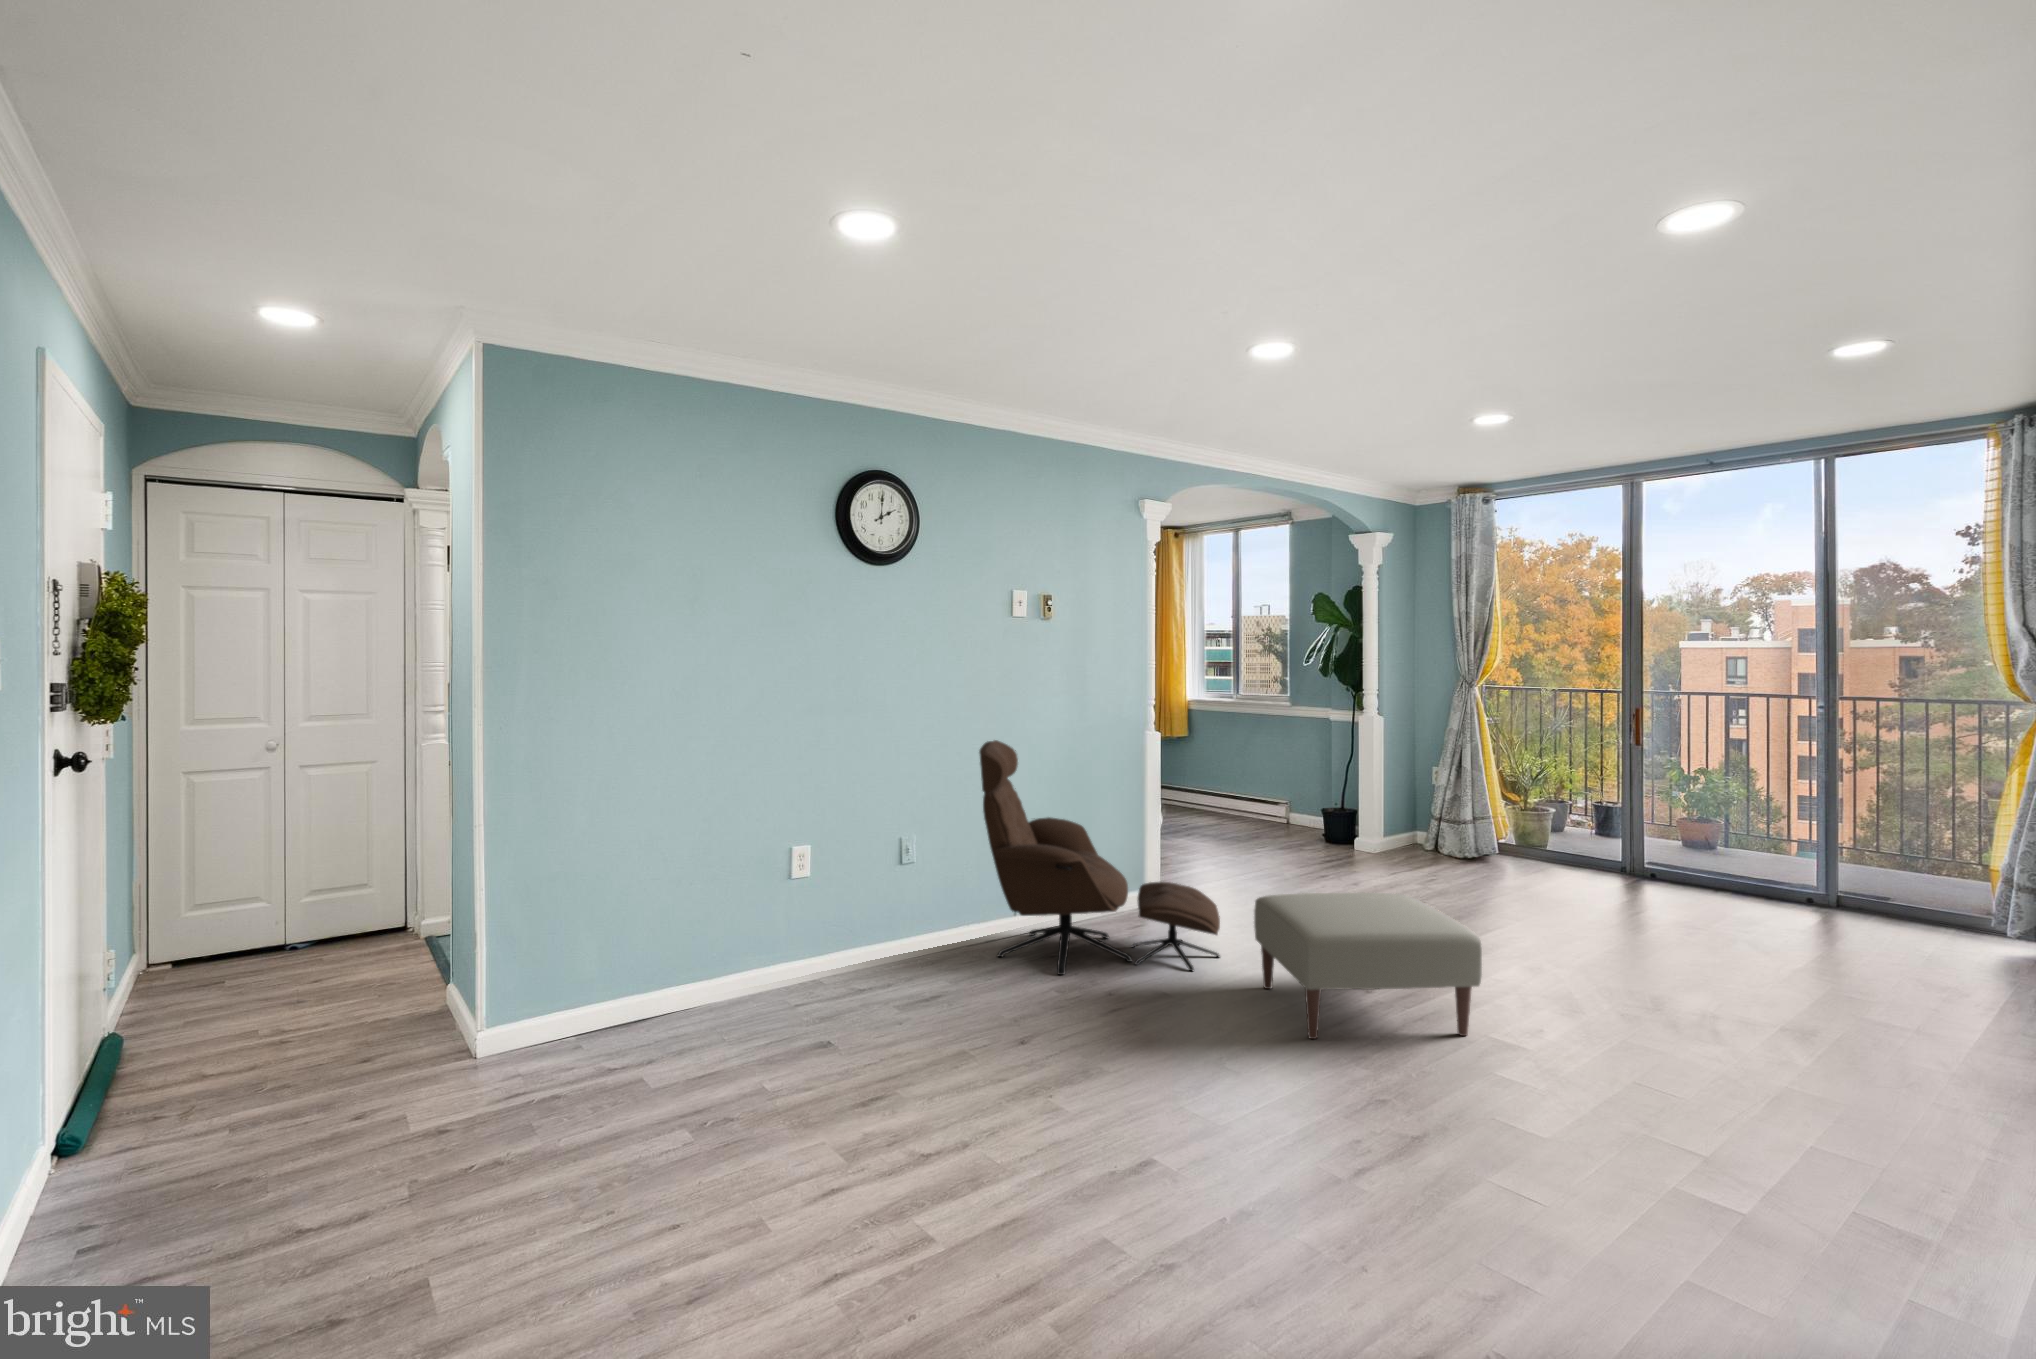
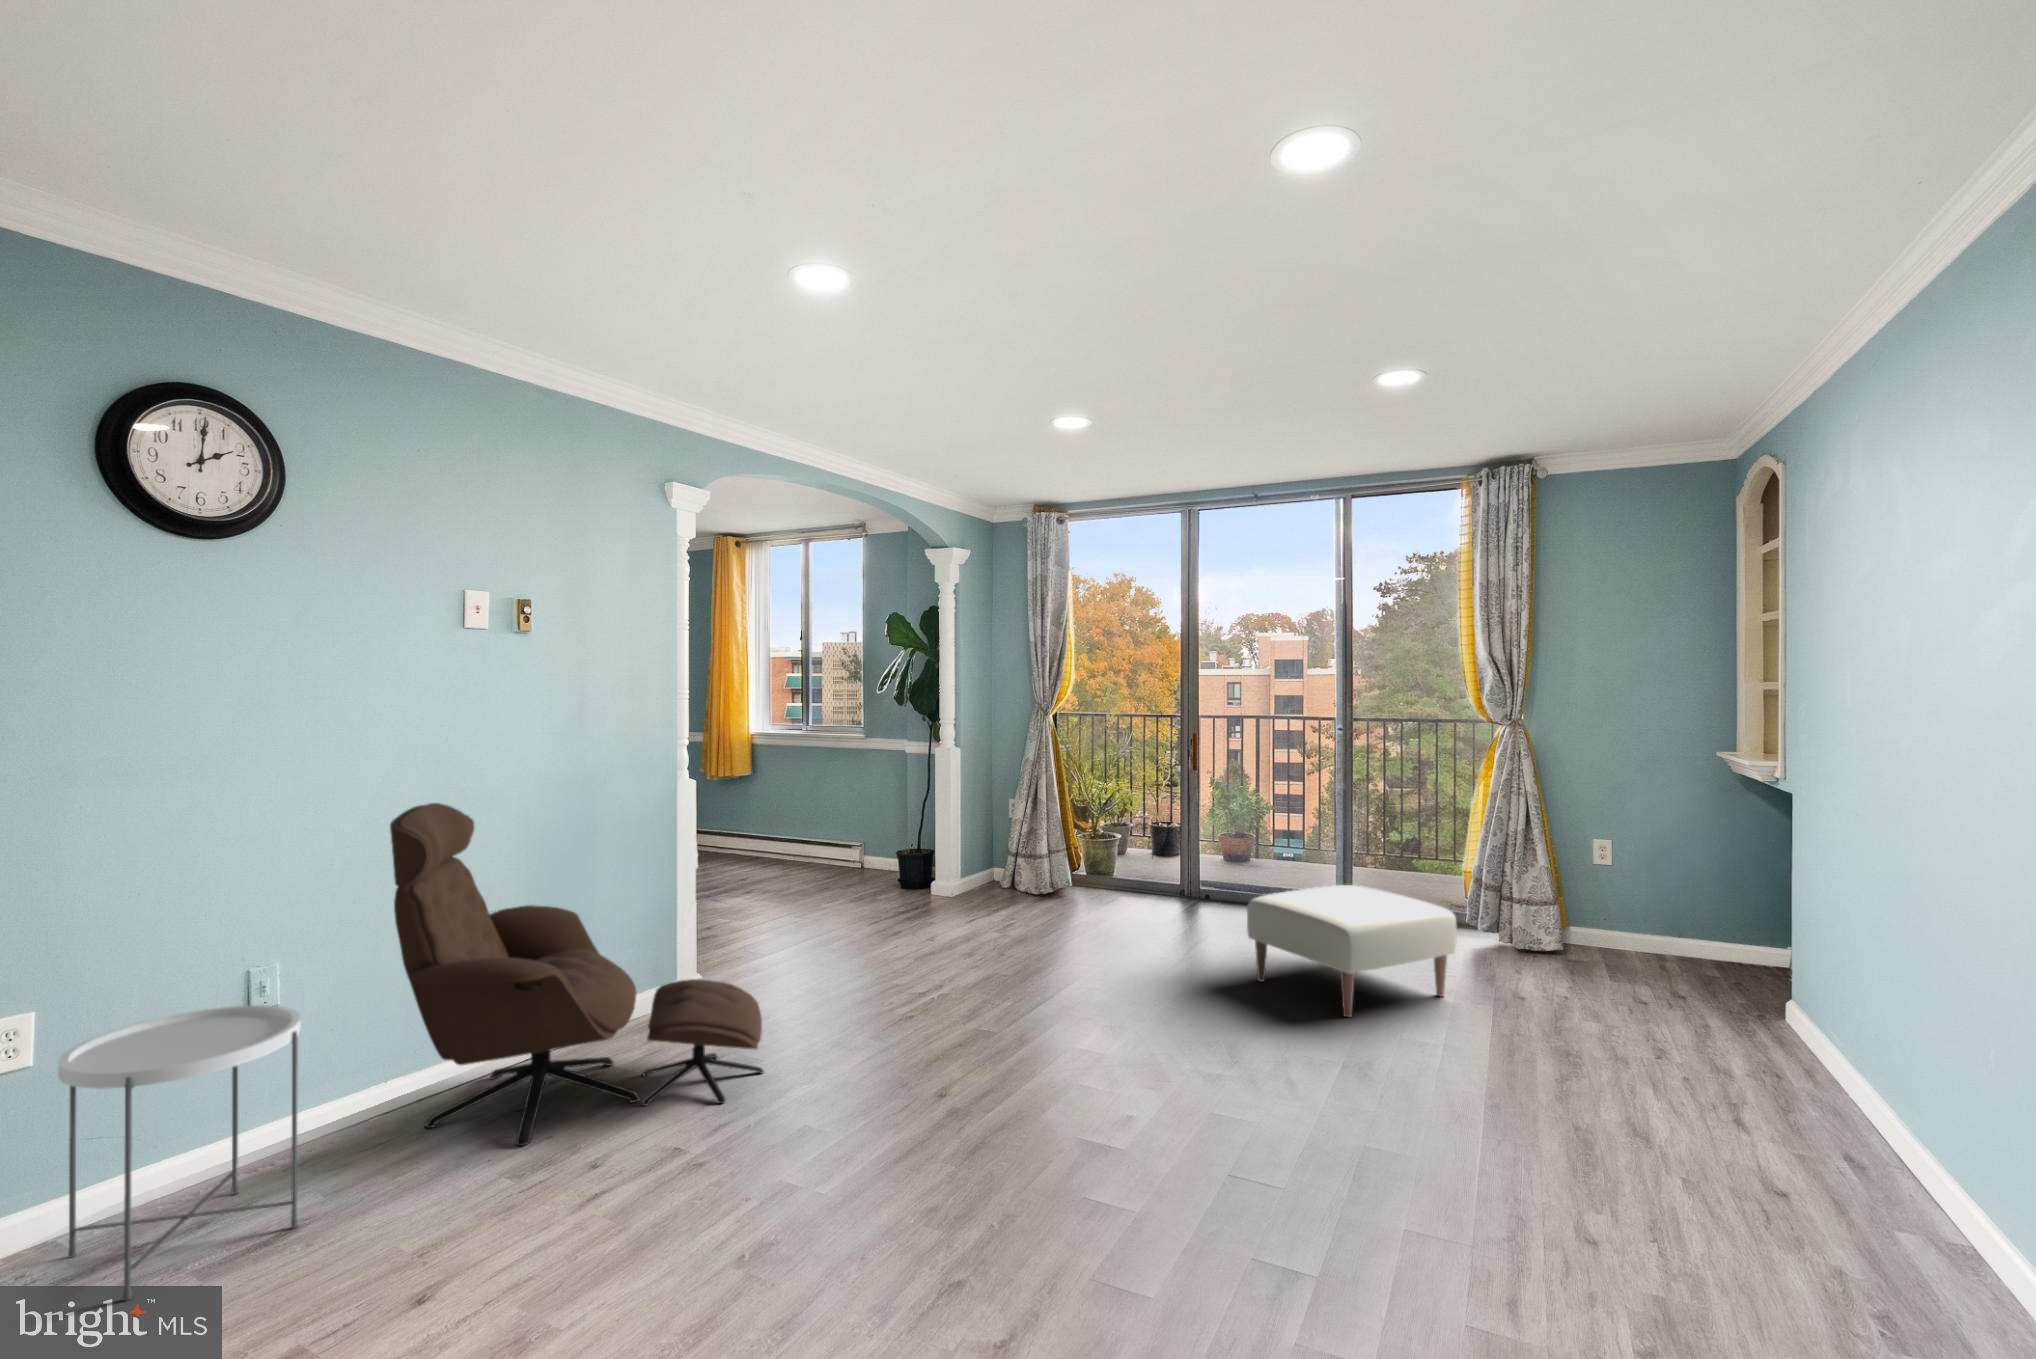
side table: none [831,858,943,1012] -> present [58,1005,301,1301]
ottoman: present [1254,893,1482,1039] -> present [1247,885,1456,1017]

